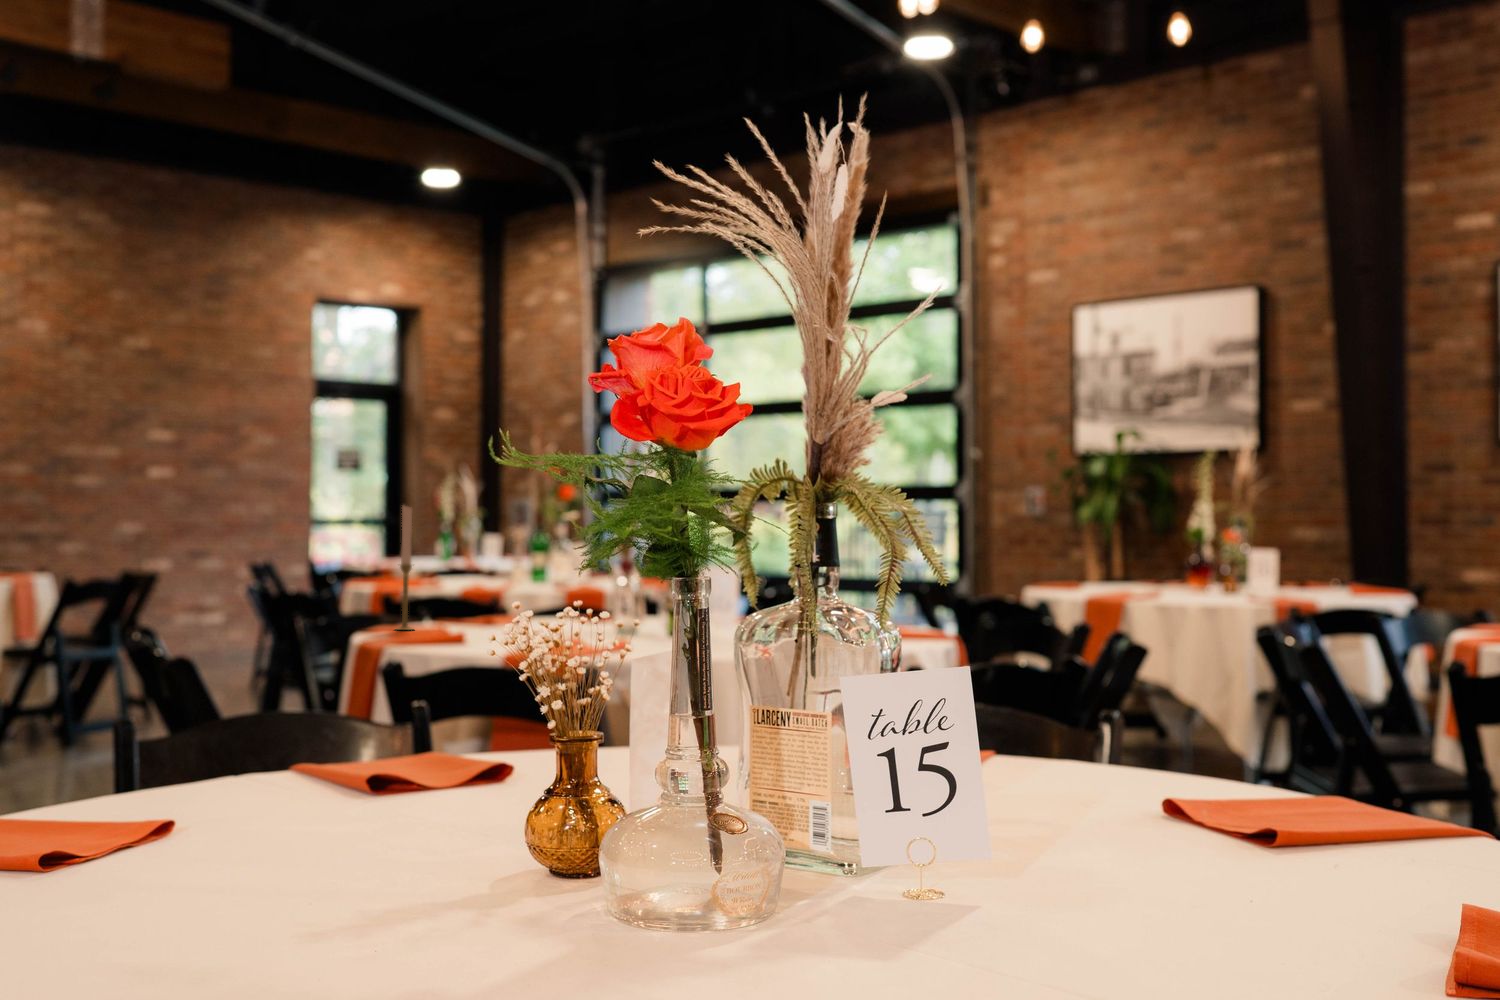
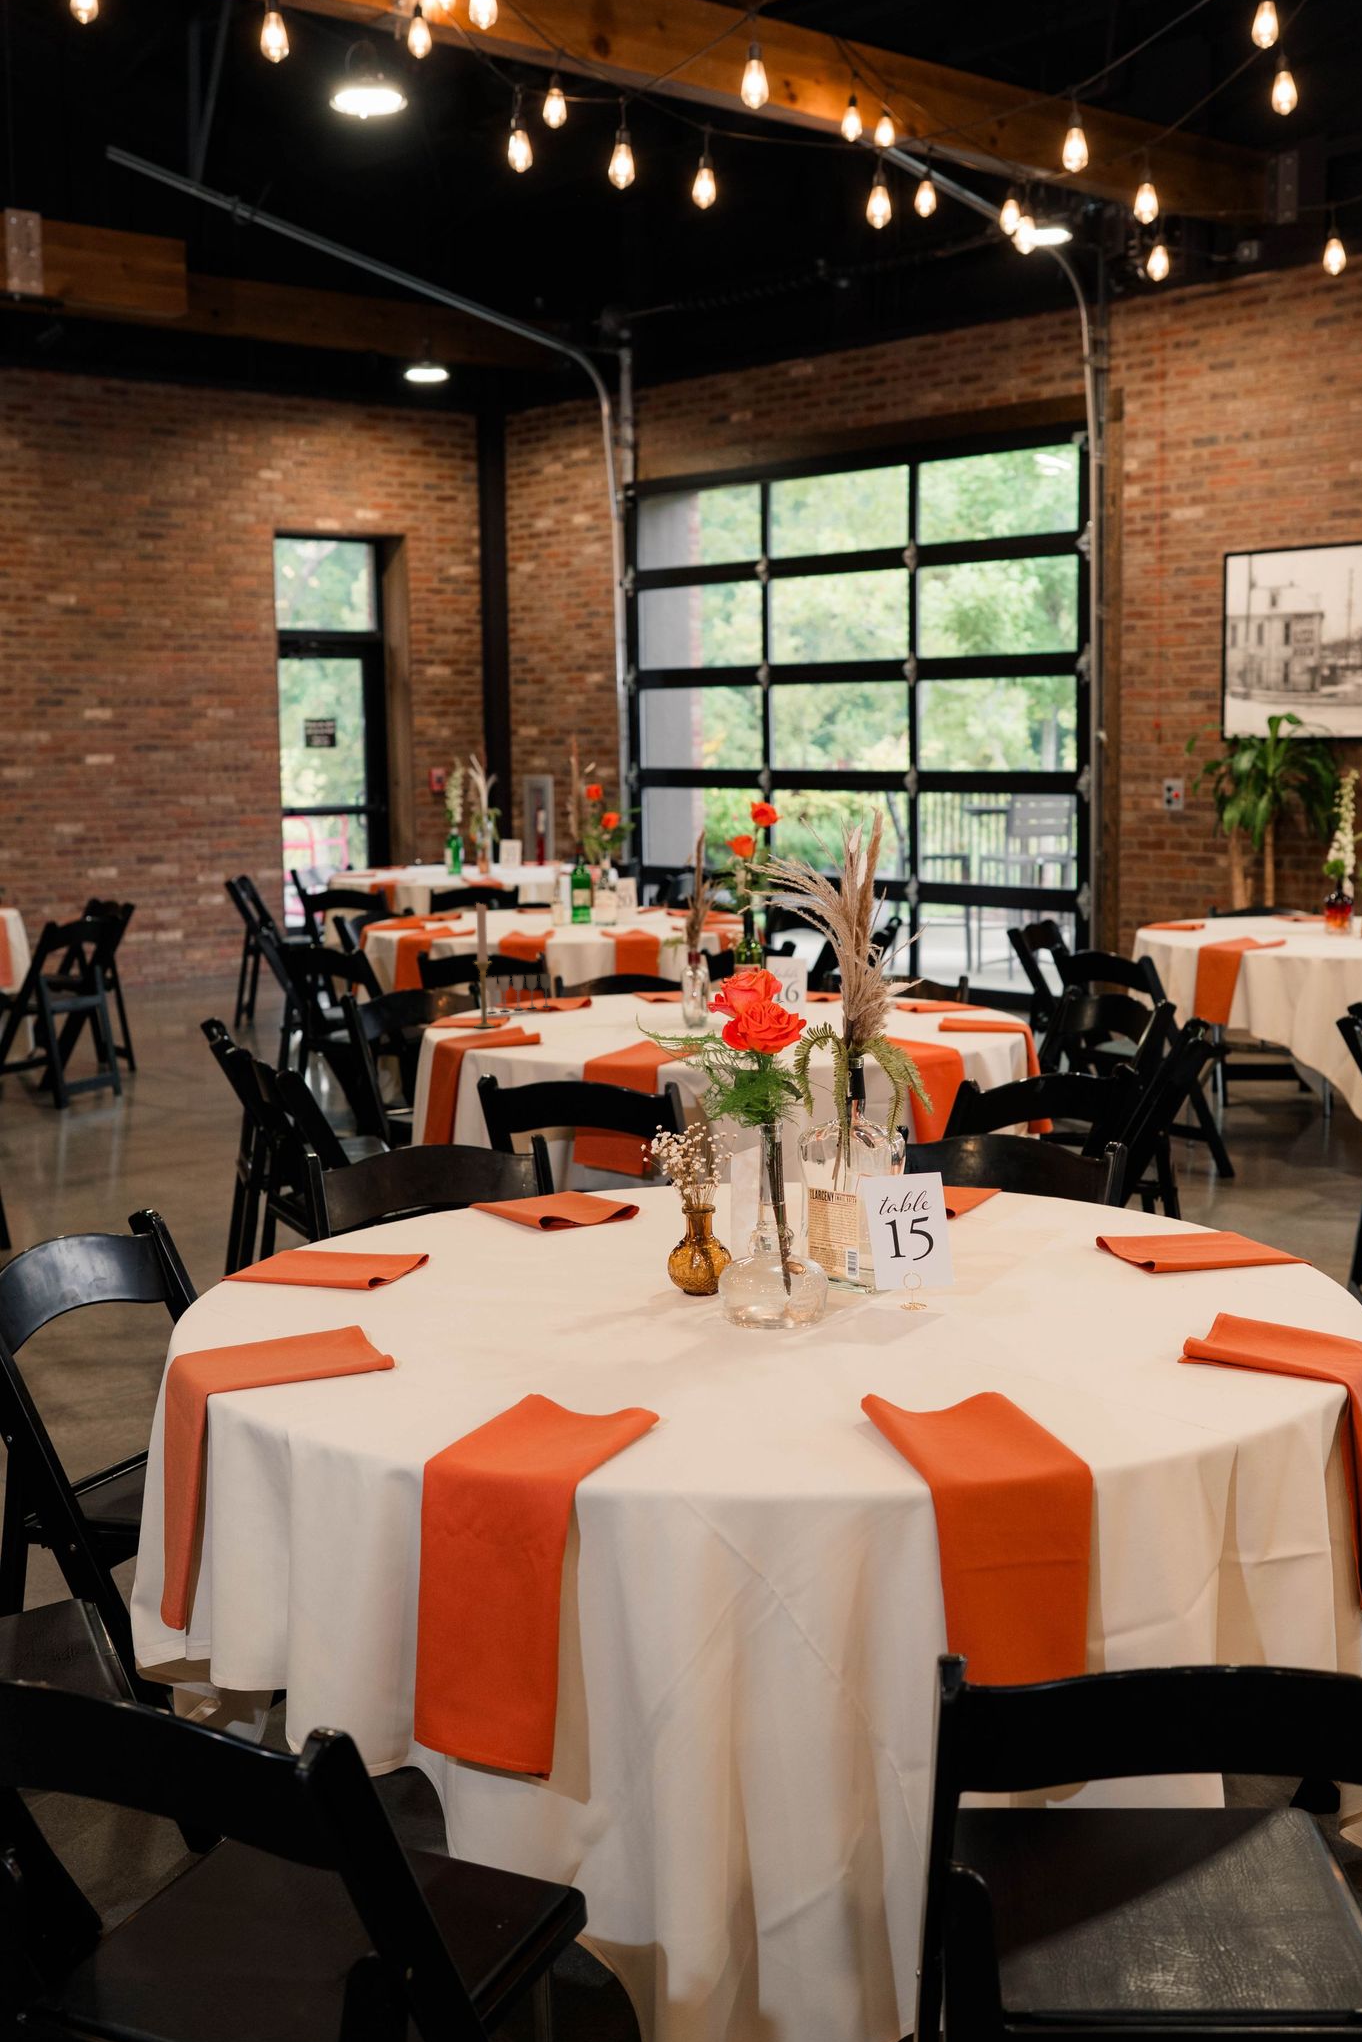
wine glass: none [413,587,480,620] -> present [486,974,551,1011]

